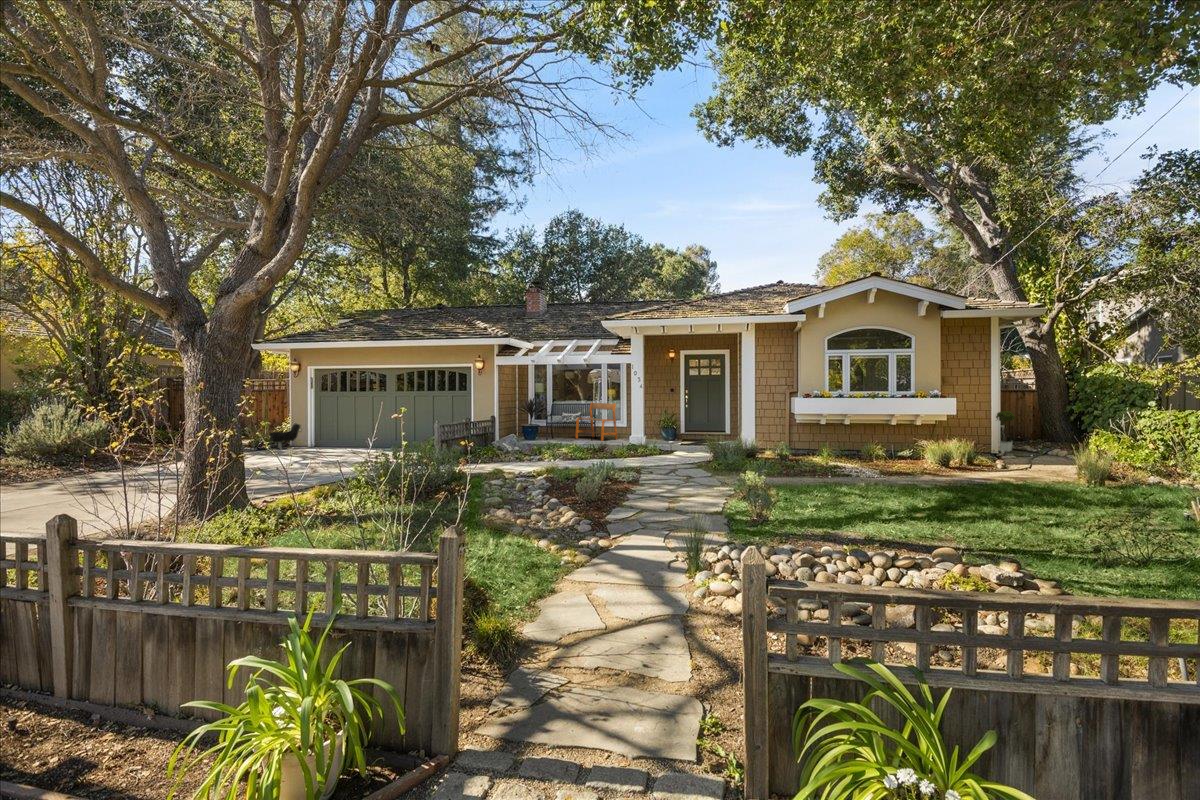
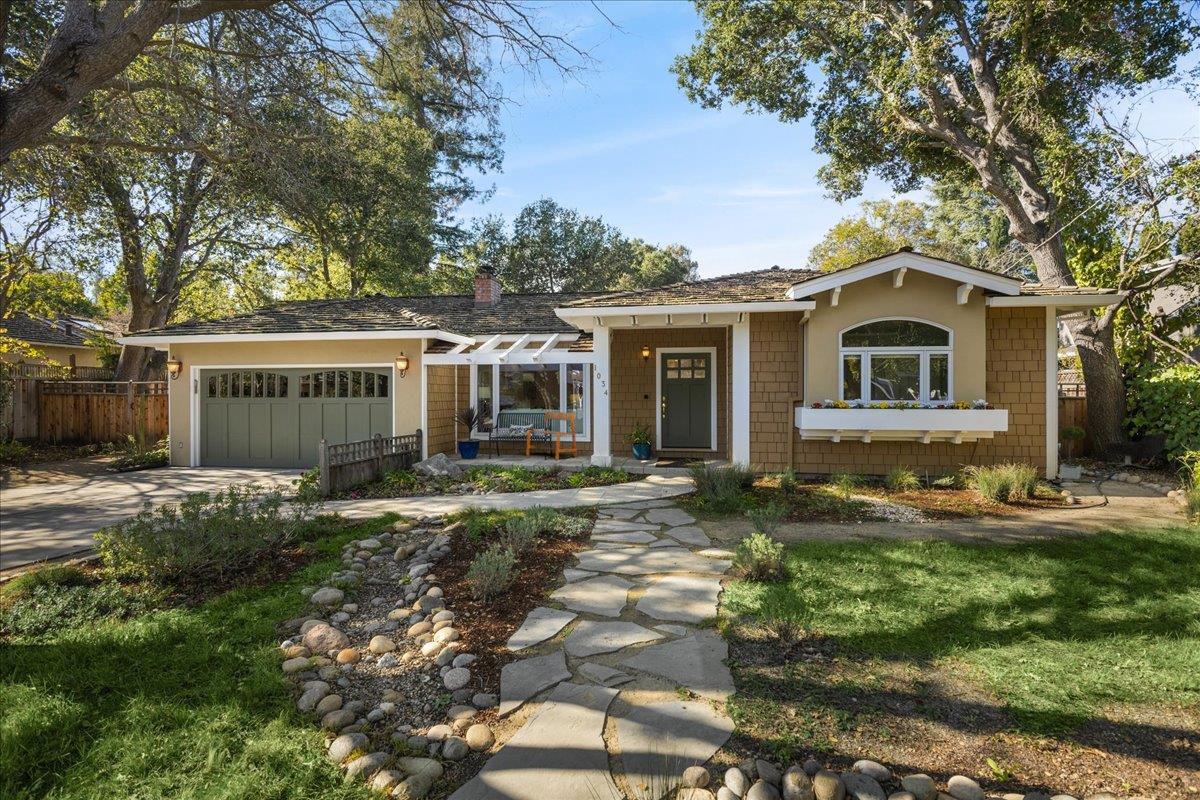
lounge chair: present [269,423,300,449] -> present [1105,433,1168,466]

